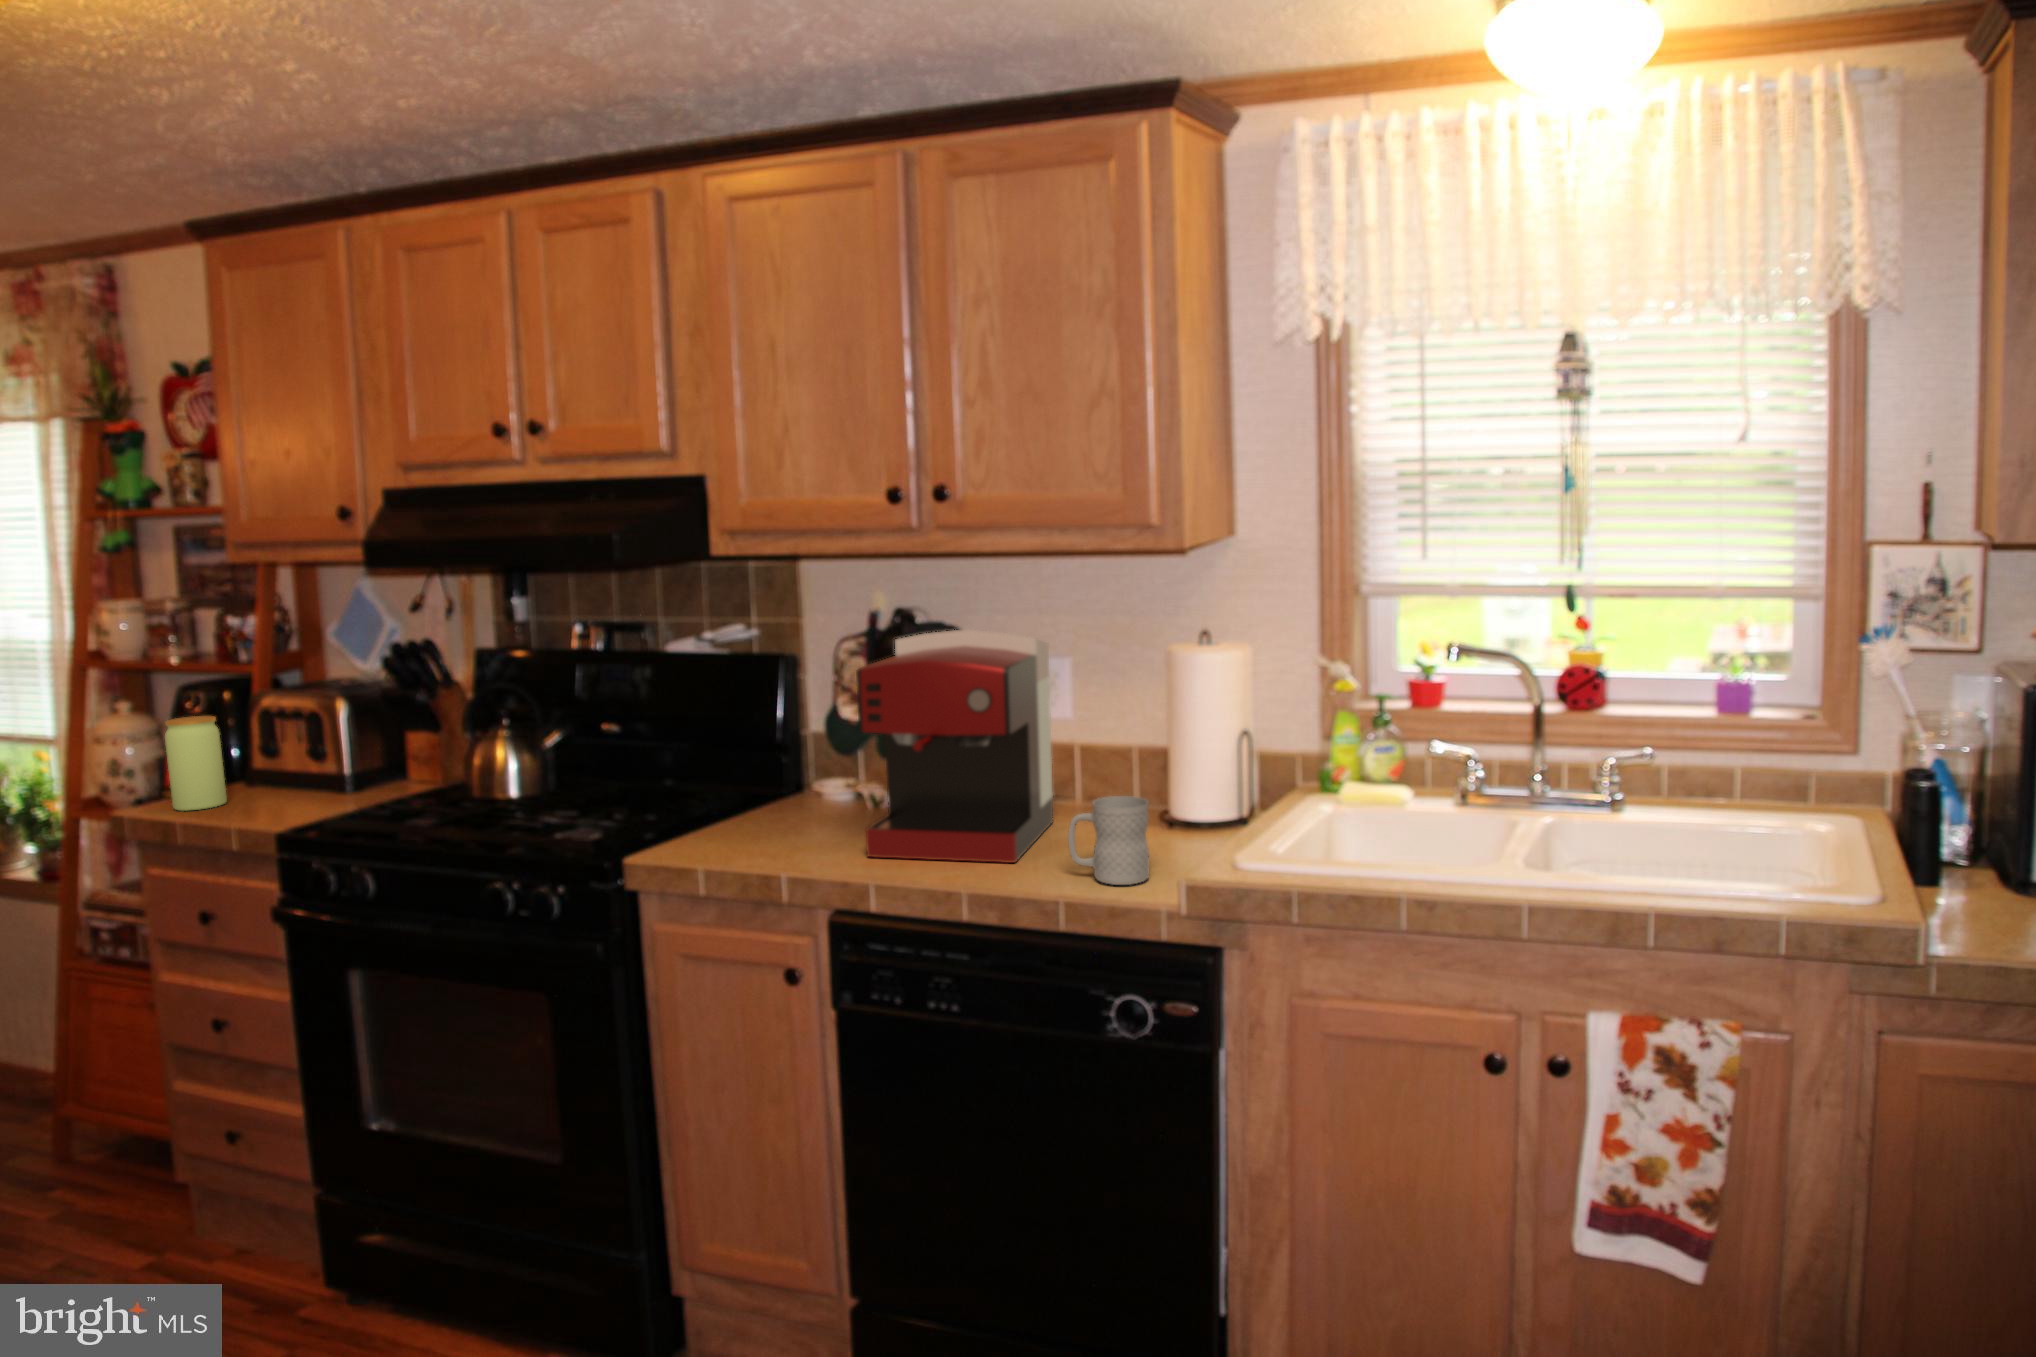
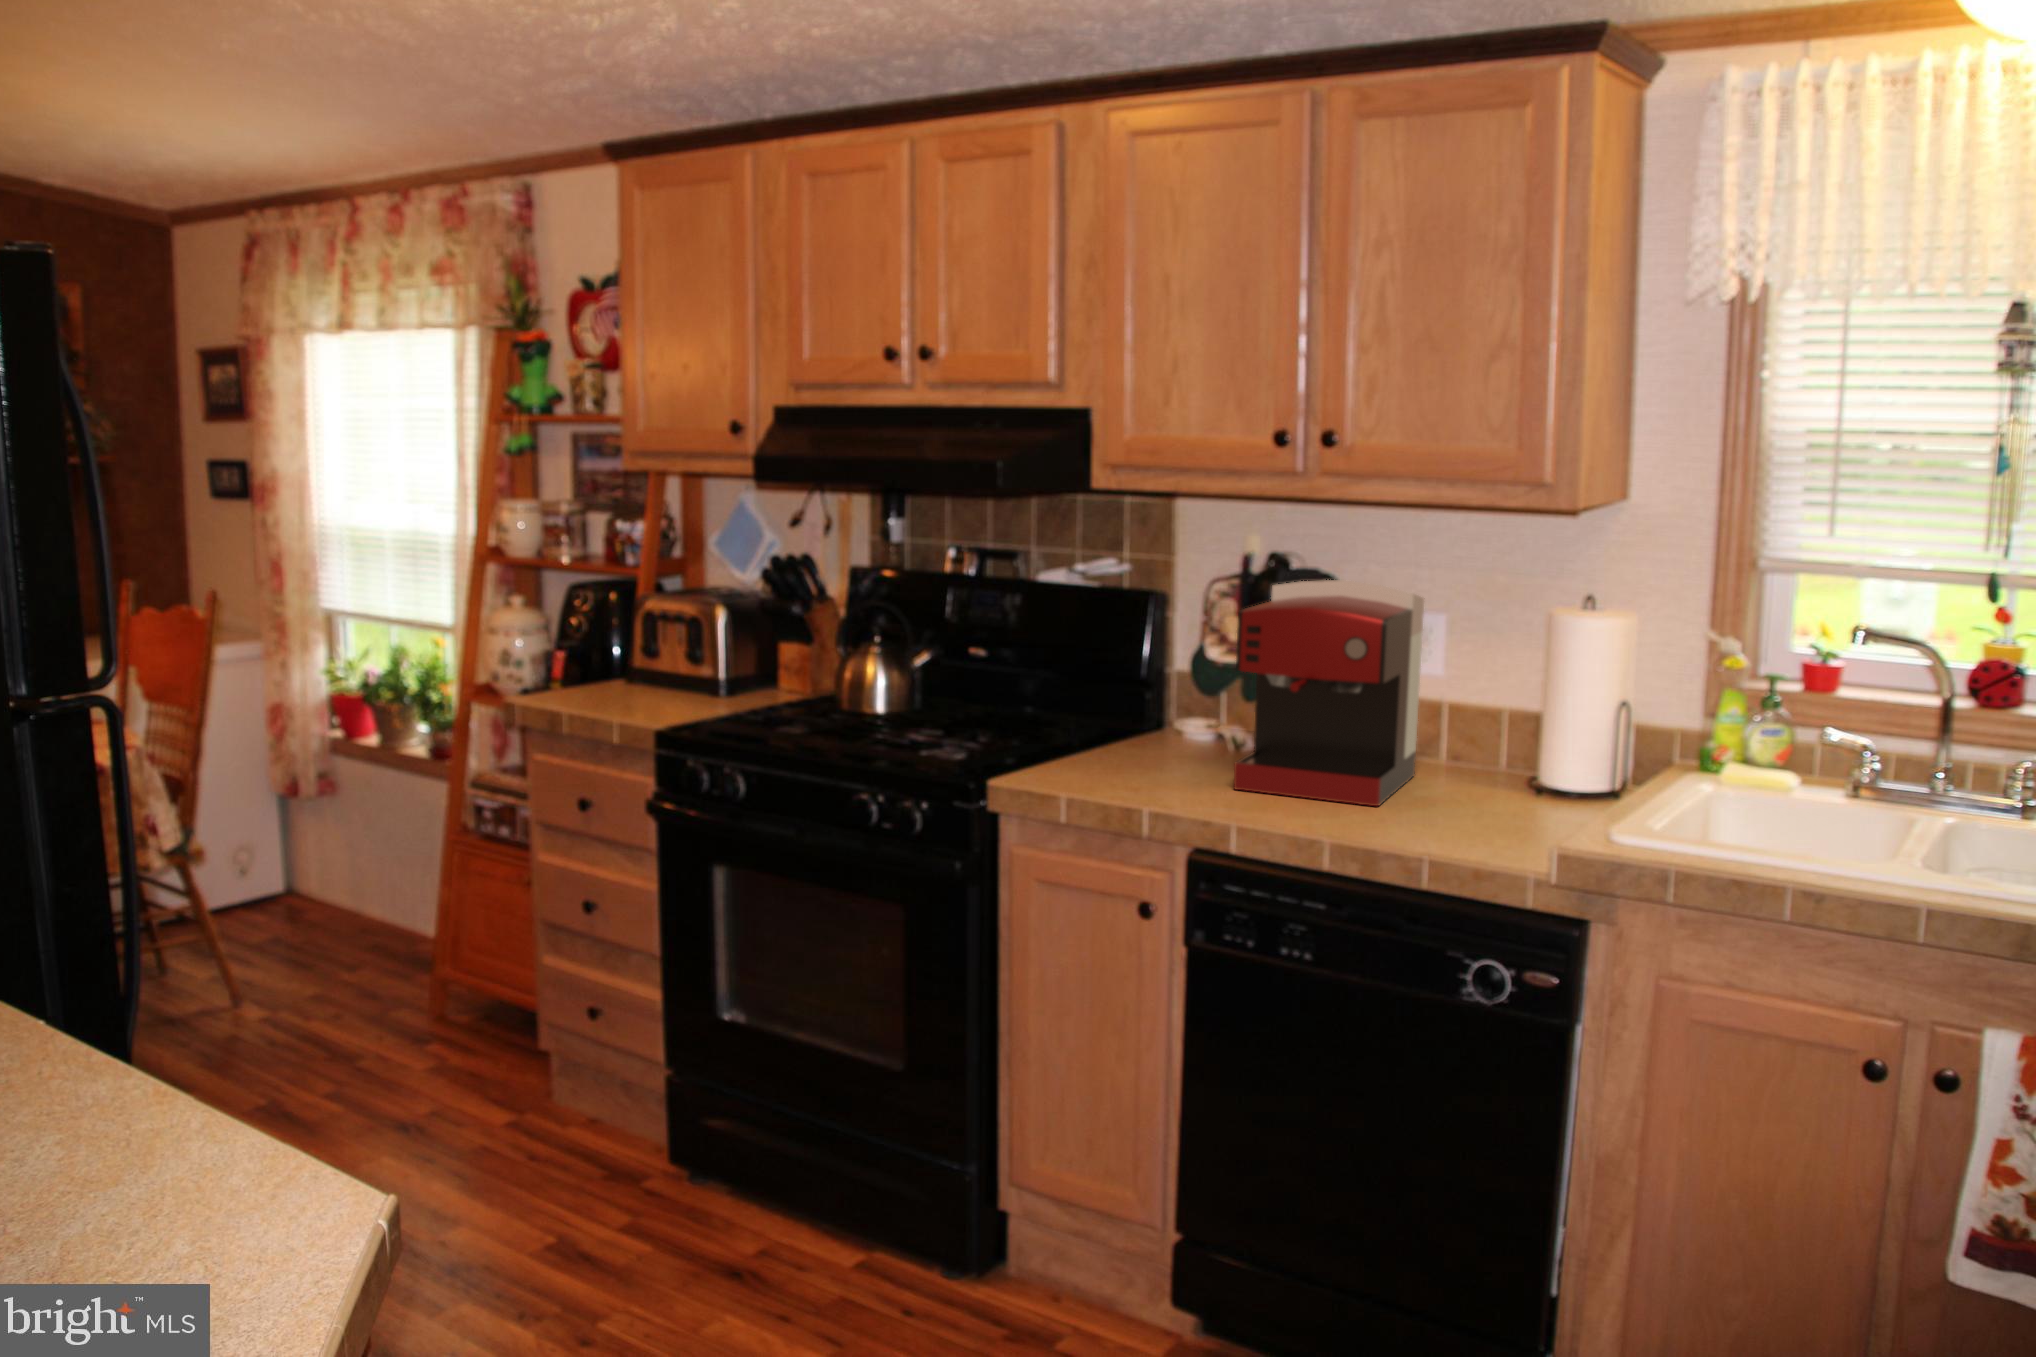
jar: present [165,716,227,811] -> none [587,613,632,698]
mug: present [1068,796,1149,885] -> none [1433,750,1517,834]

